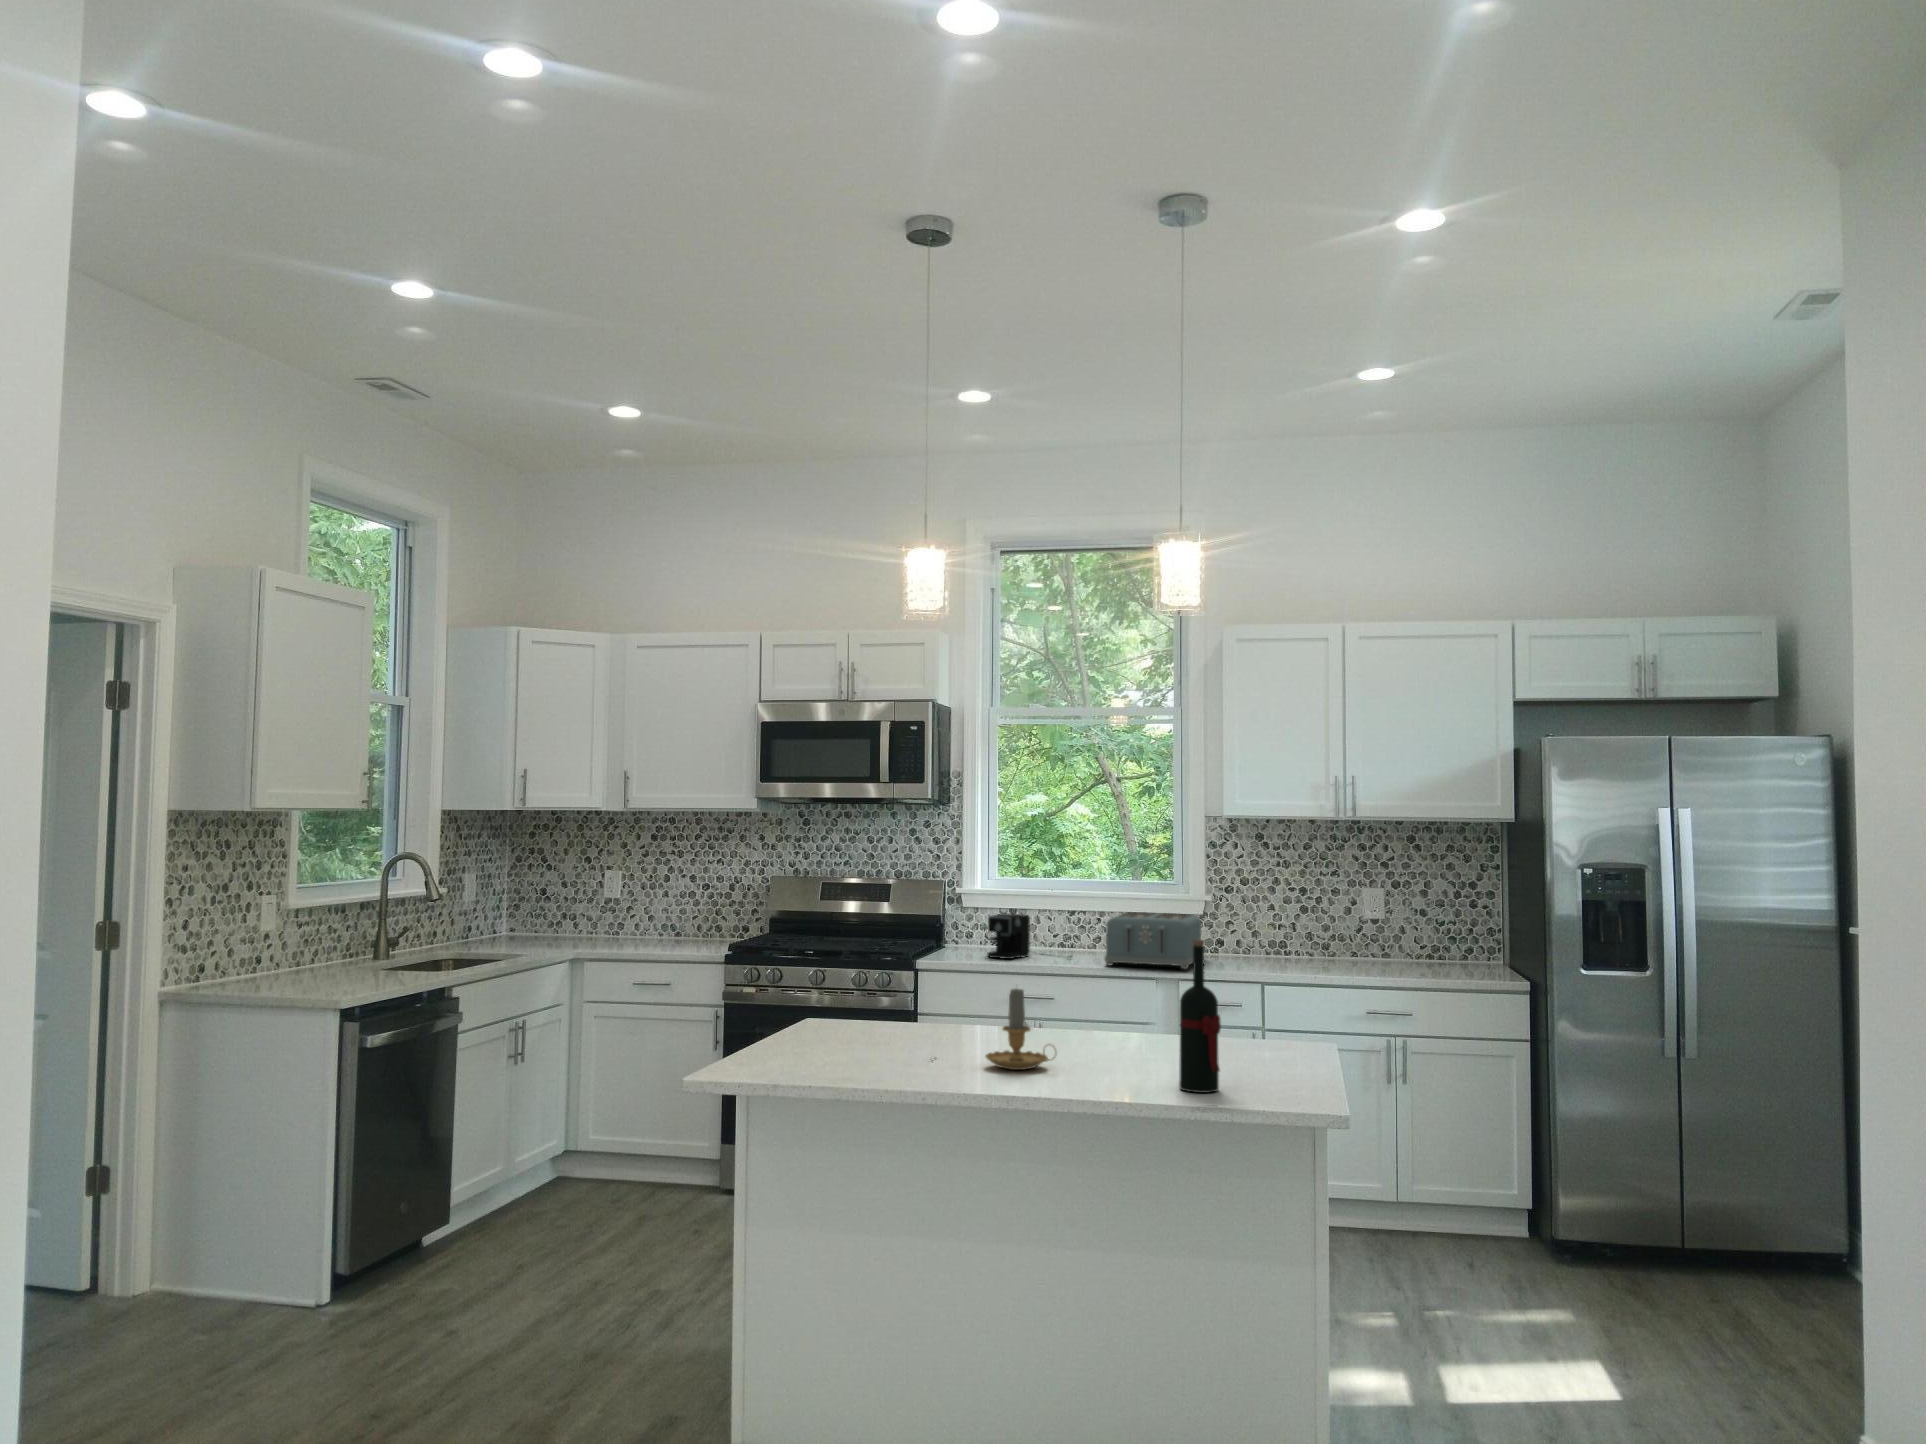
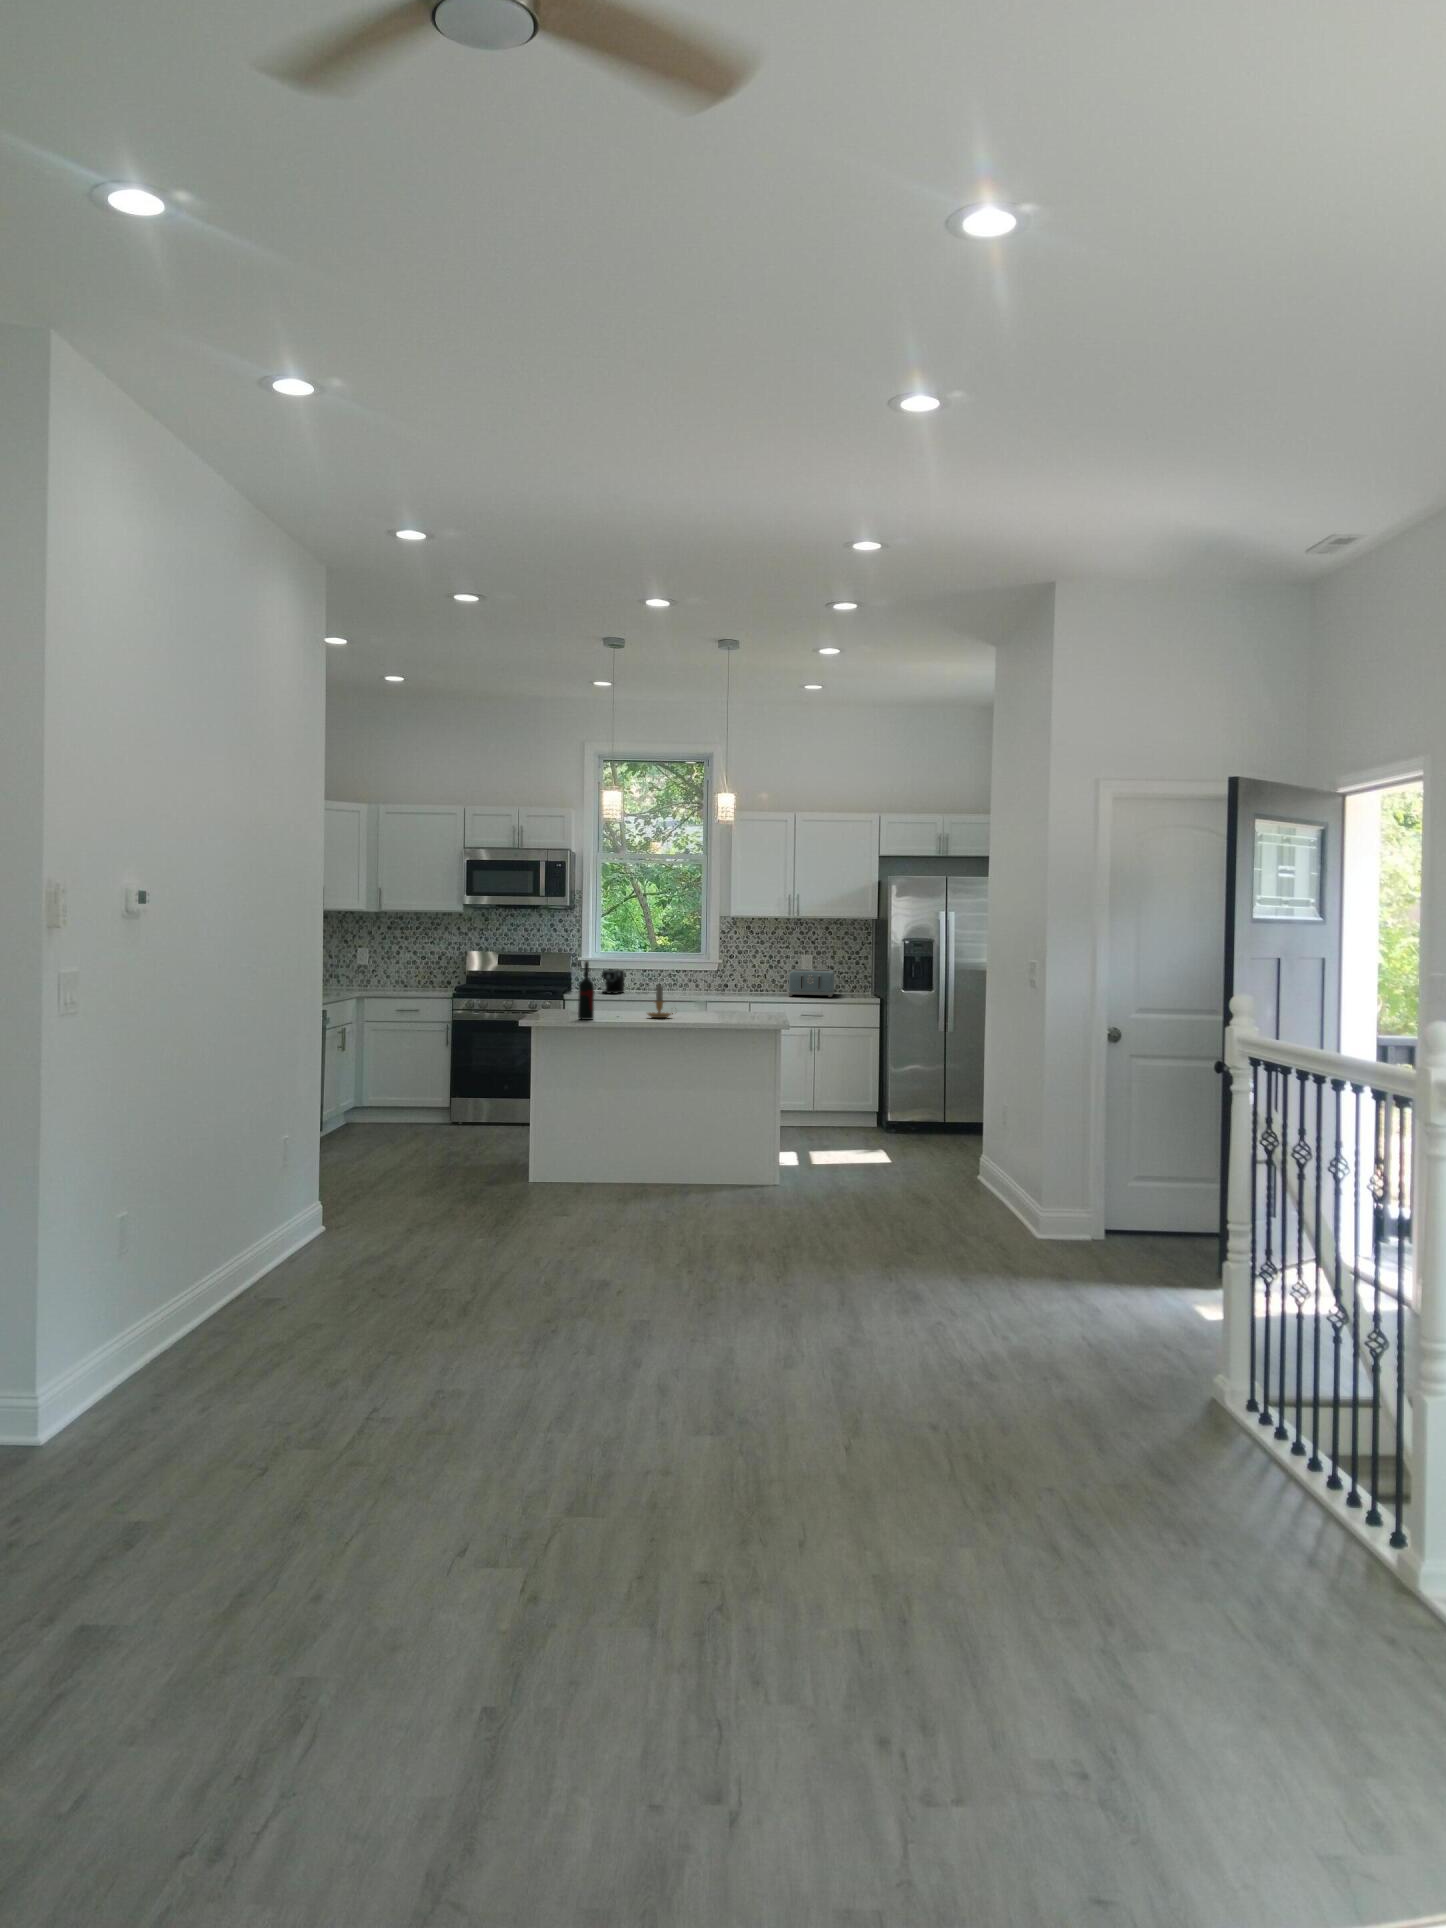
toaster: present [1104,912,1201,969] -> present [788,969,835,997]
wine bottle: present [1179,940,1221,1093] -> present [578,961,594,1020]

